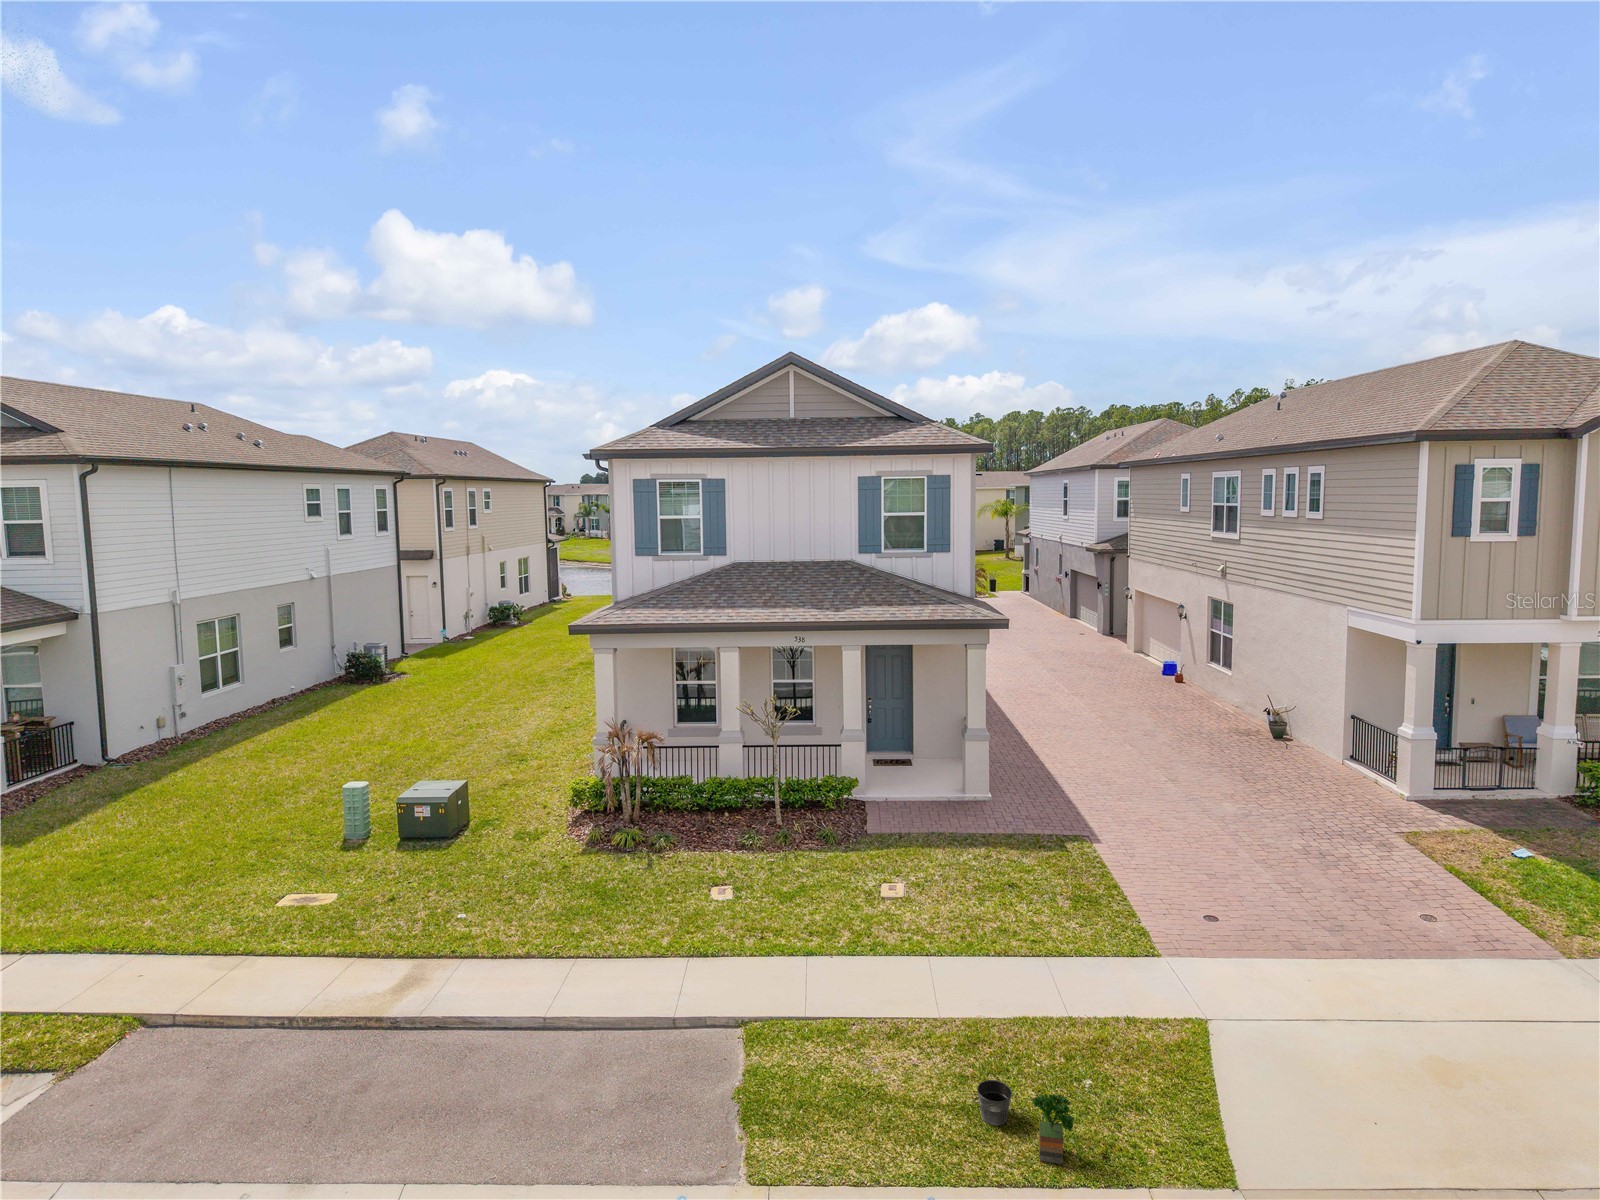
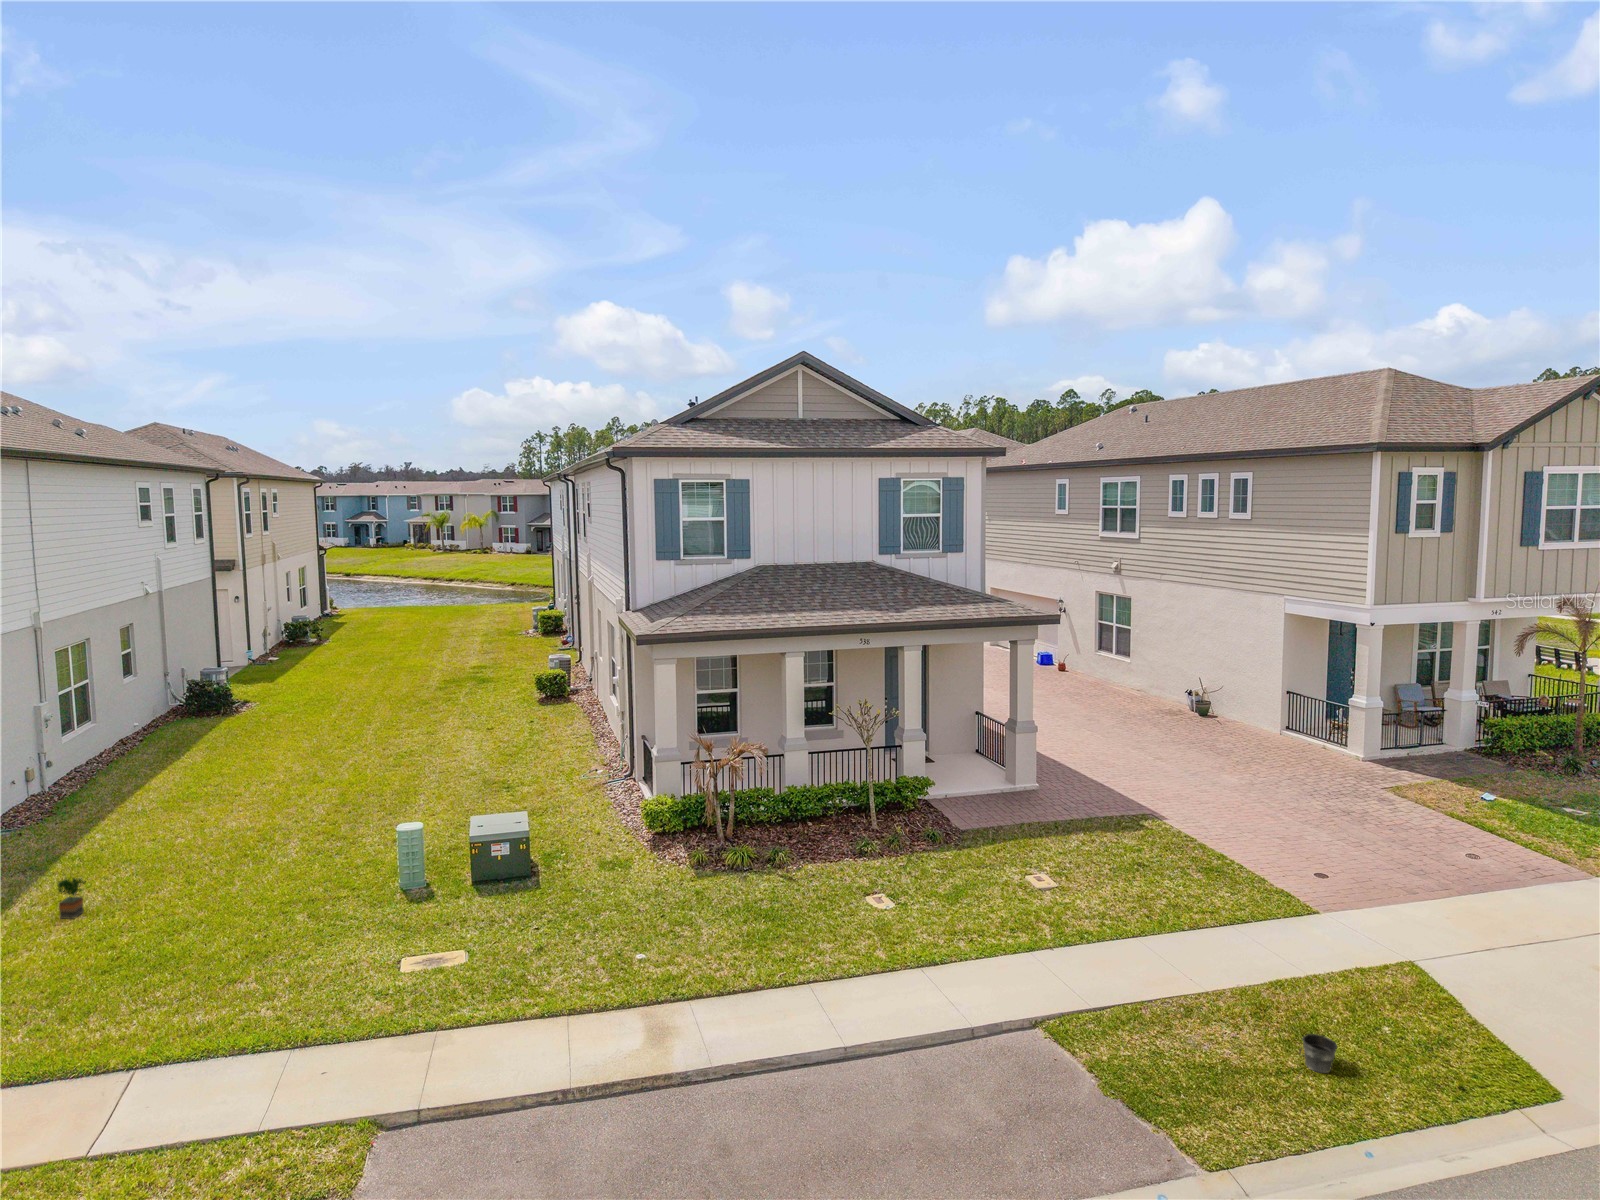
potted tree: present [1032,1094,1075,1164] -> present [58,878,86,919]

